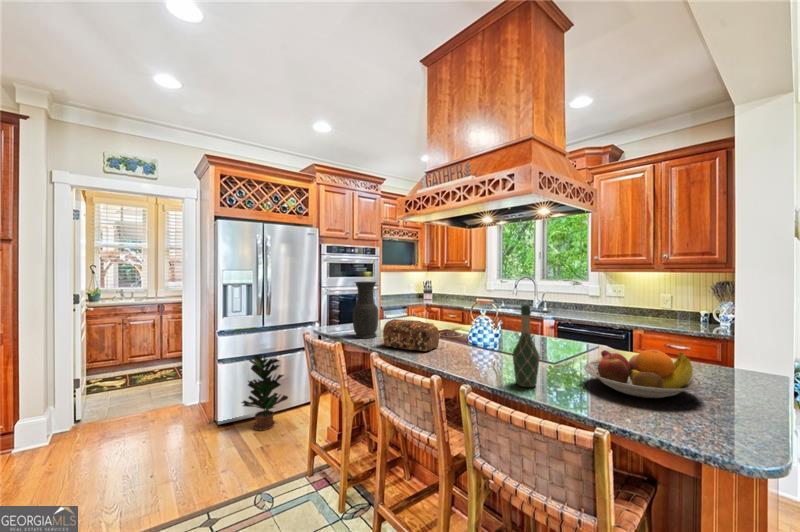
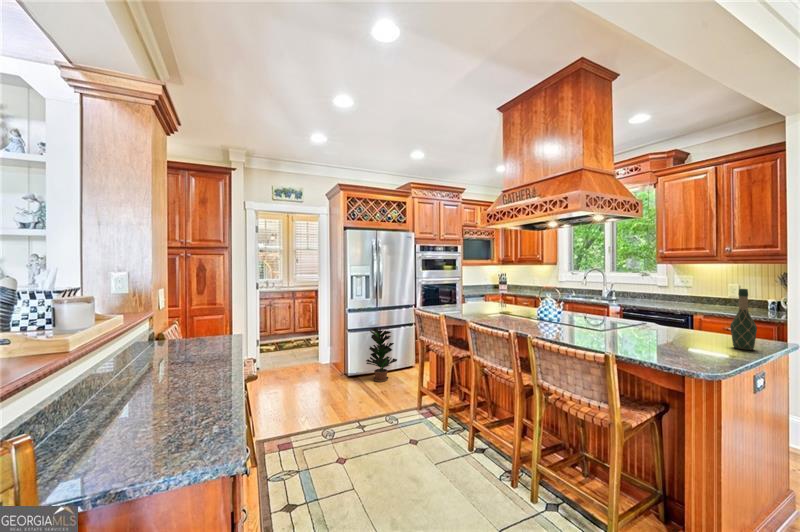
vase: present [353,281,378,338] -> none [449,273,468,314]
wine bottle: present [513,305,539,387] -> present [730,289,757,350]
bread loaf: present [383,319,439,351] -> none [473,300,514,322]
fruit bowl: present [584,350,701,398] -> none [618,318,700,349]

